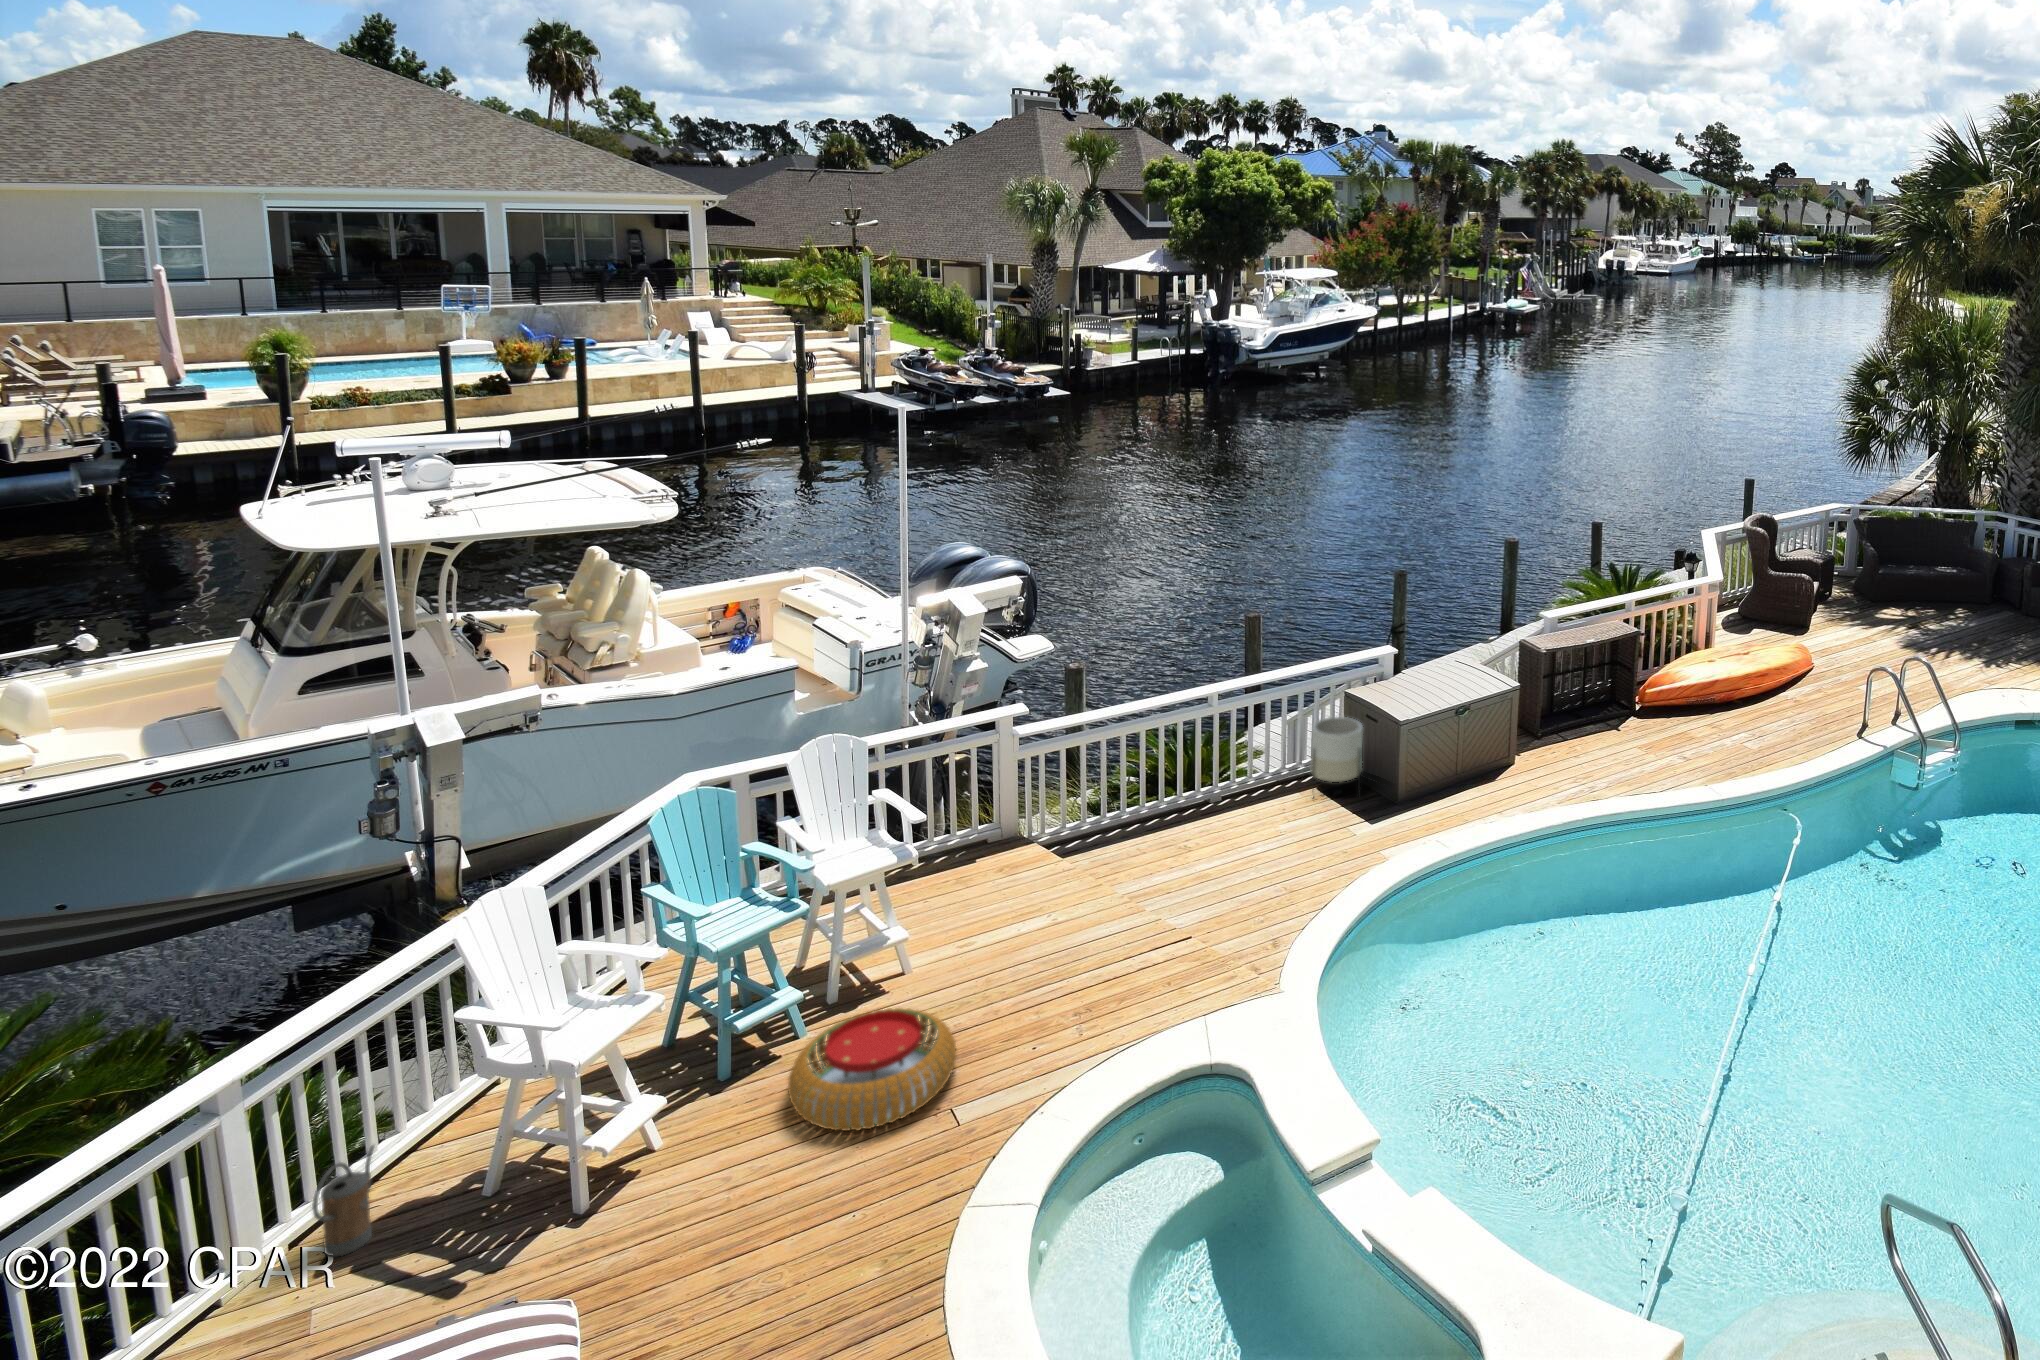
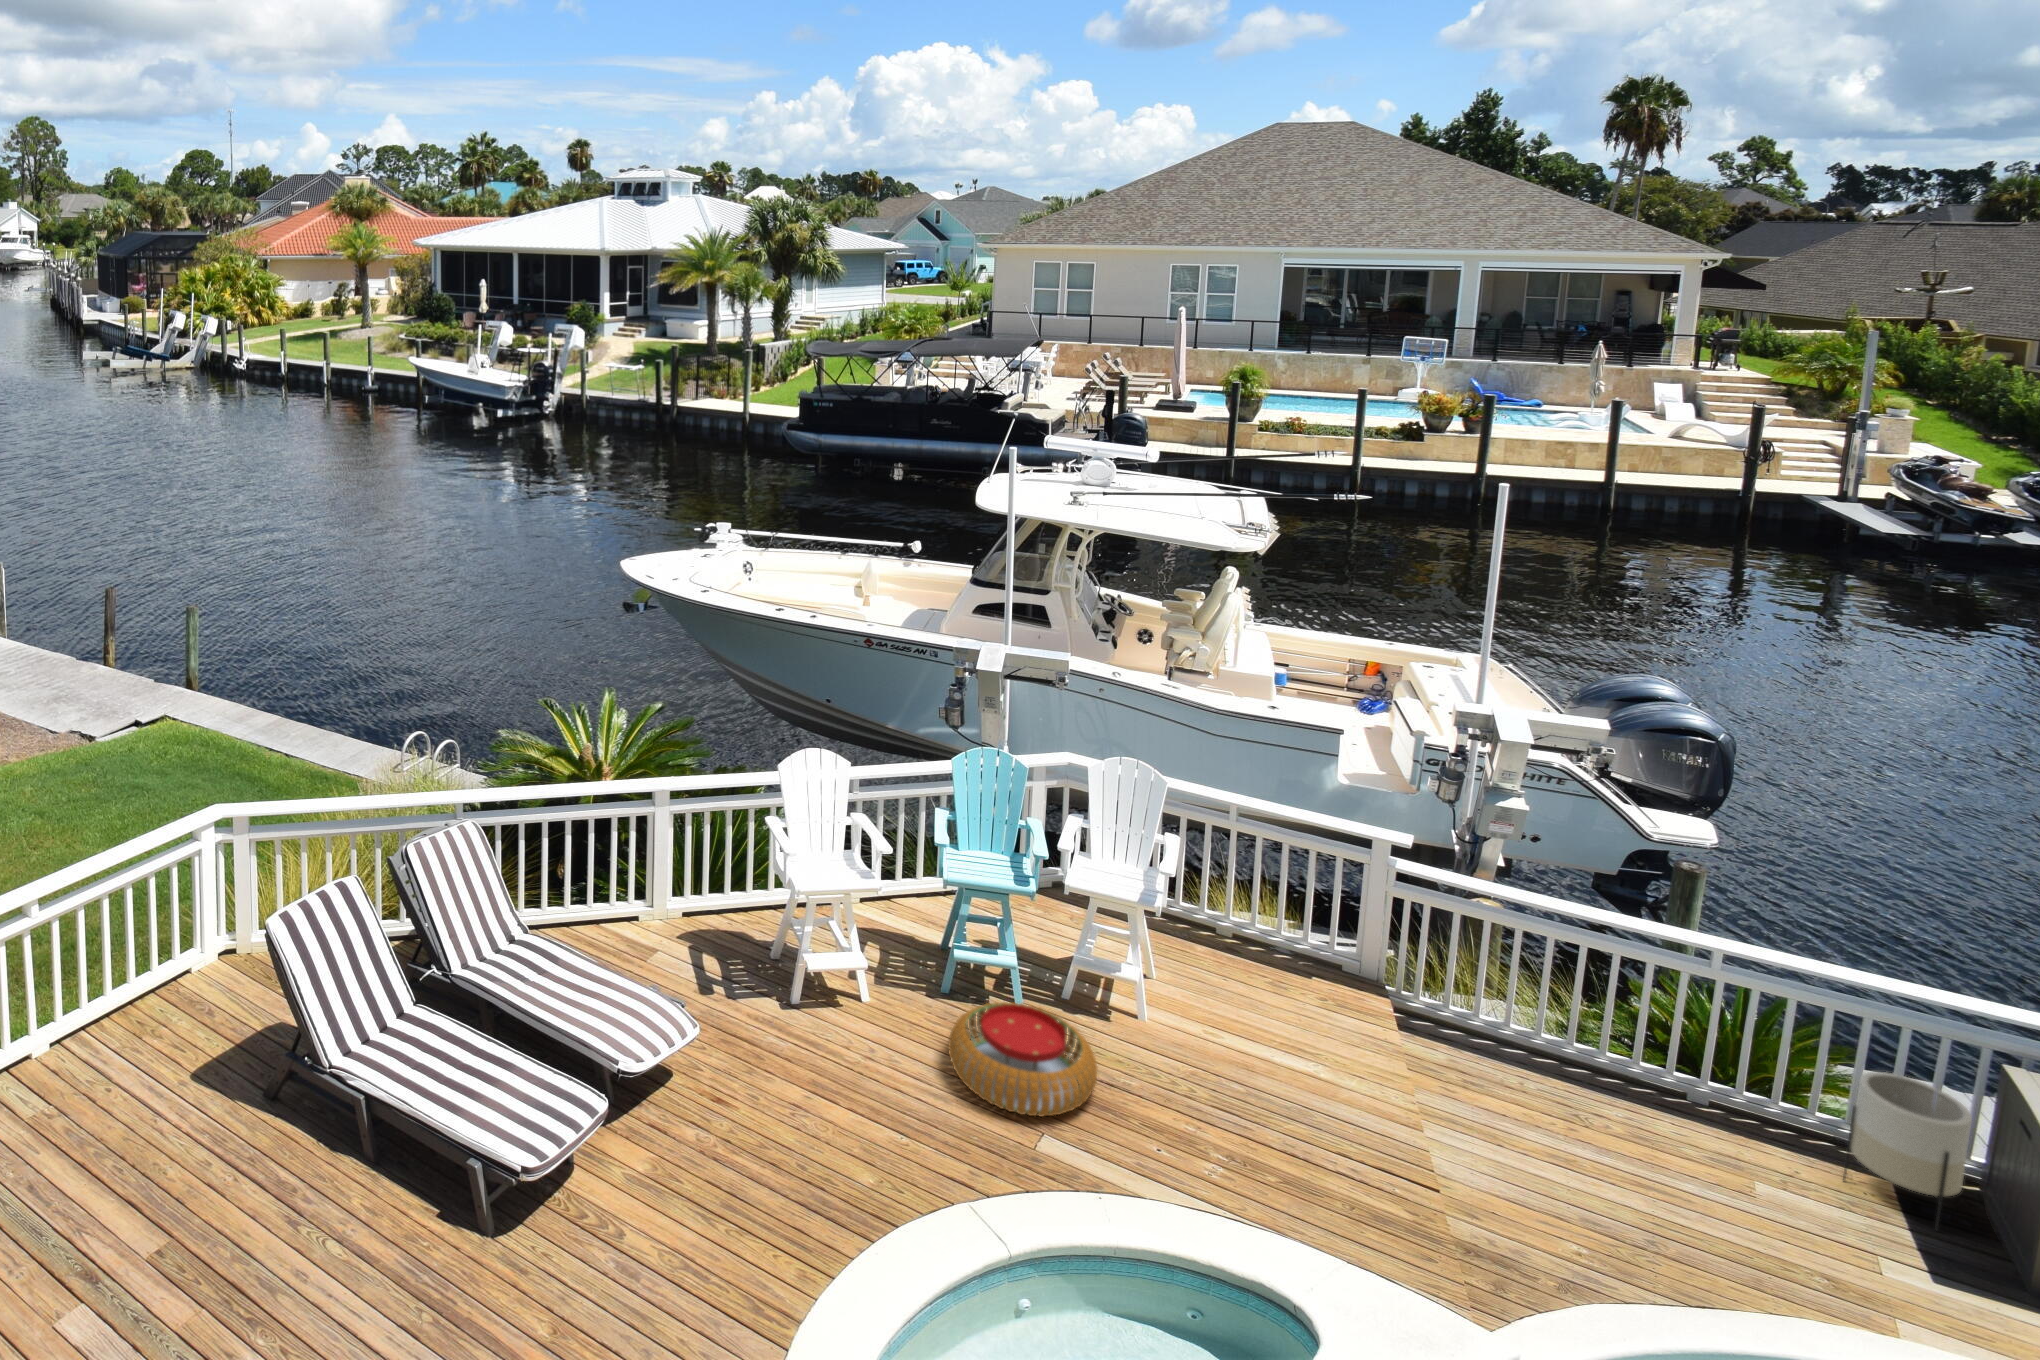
watering can: present [312,1145,374,1256] -> none [681,875,731,939]

